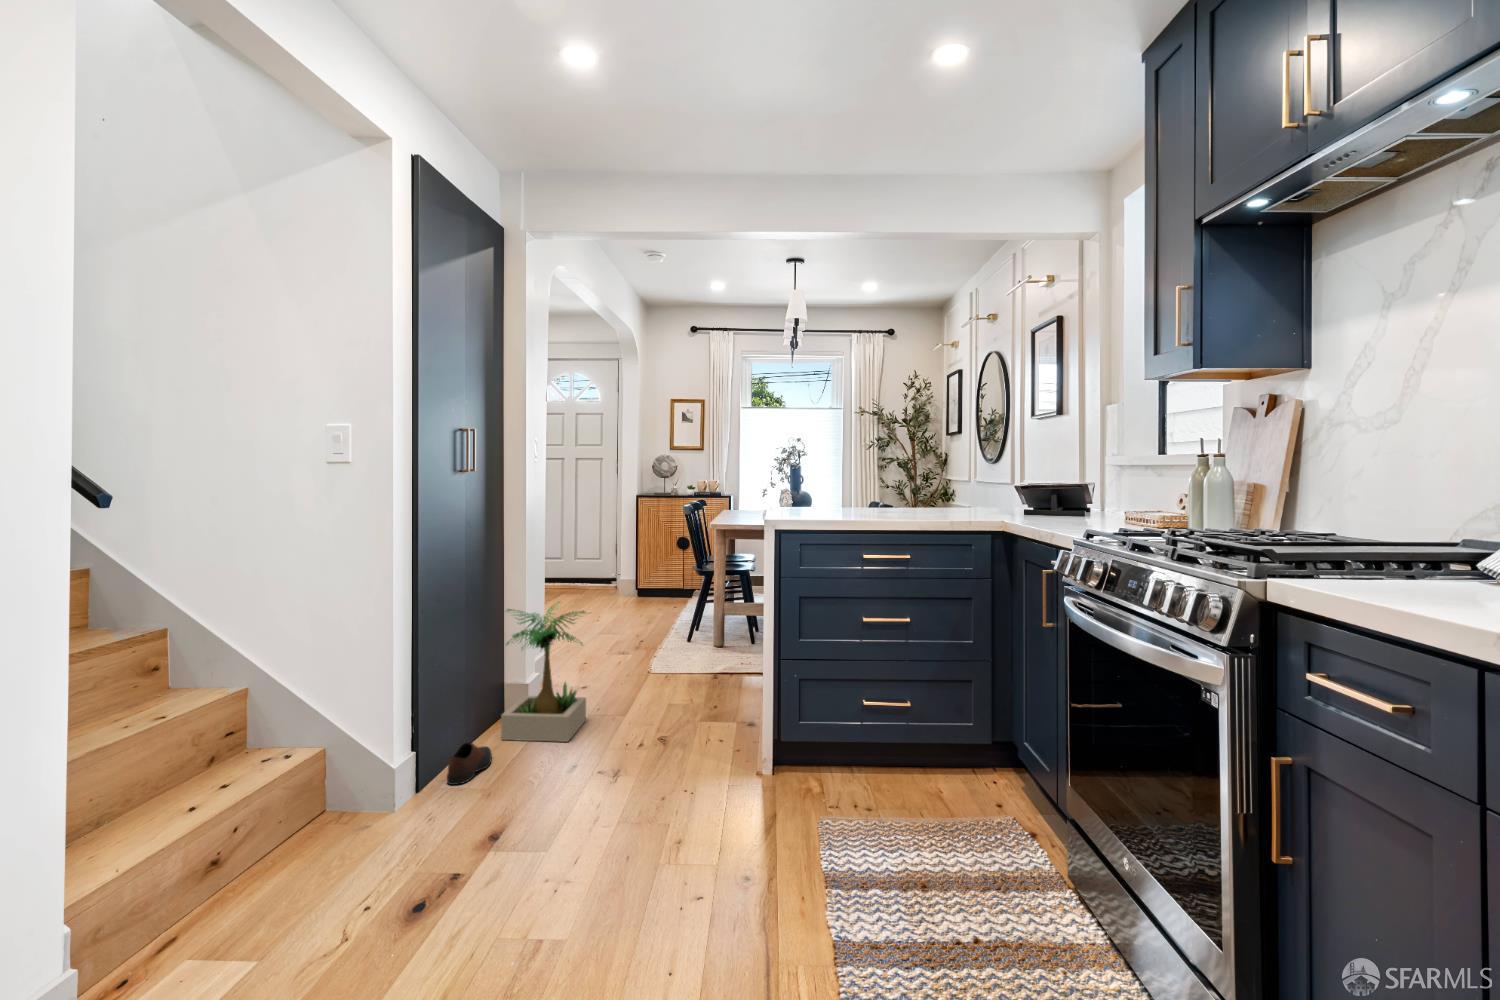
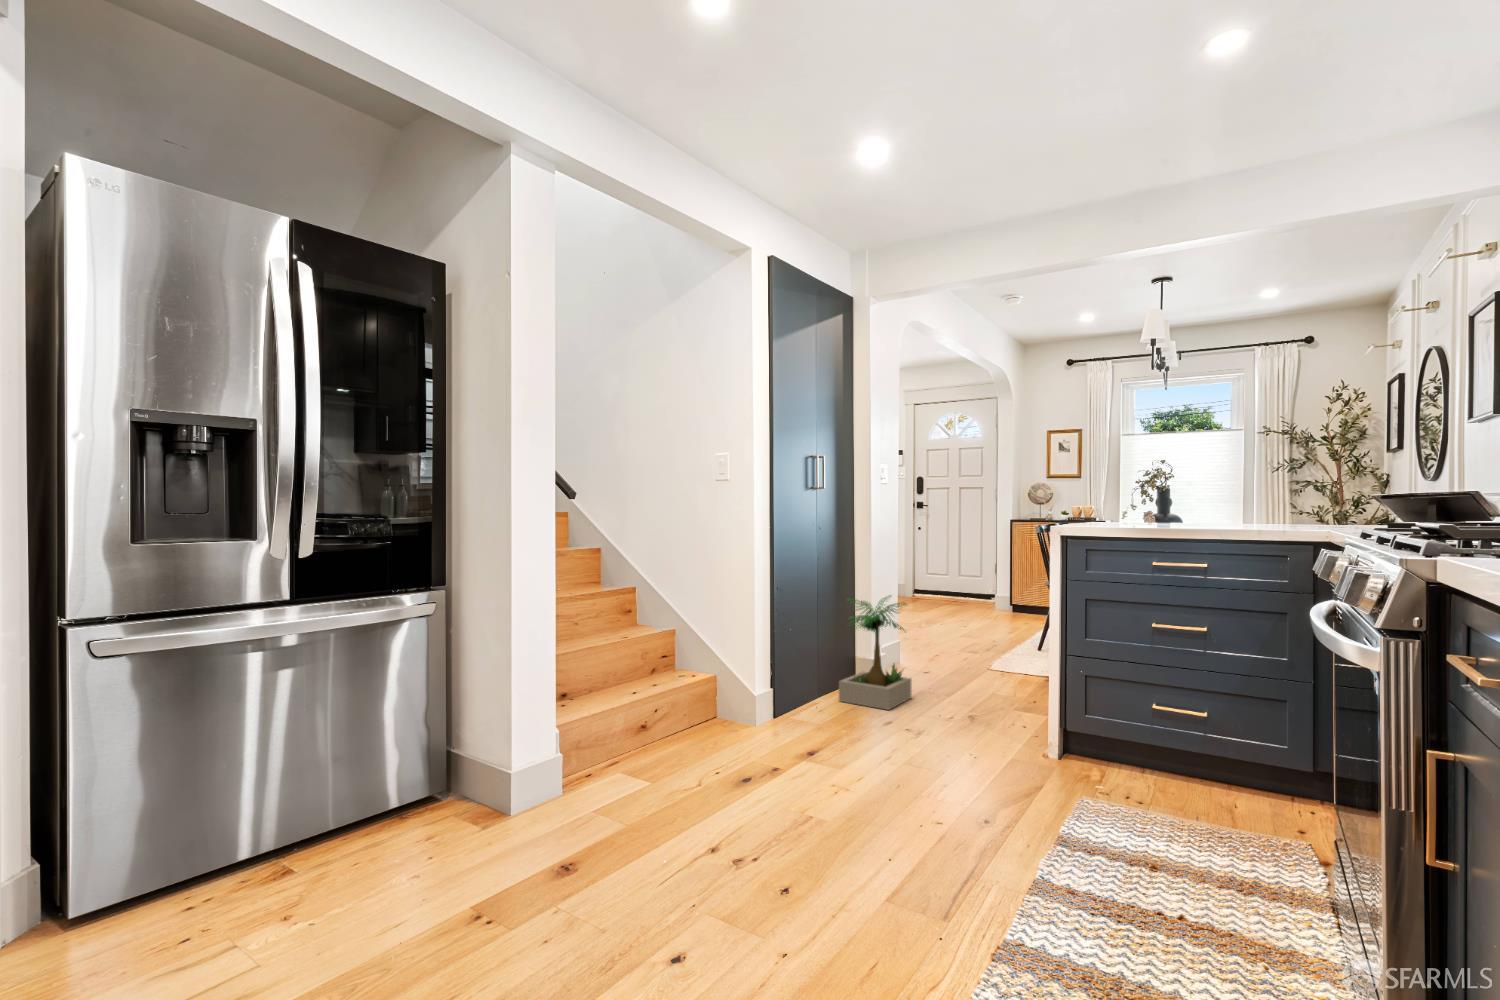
shoe: present [447,742,492,785] -> none [788,694,827,723]

